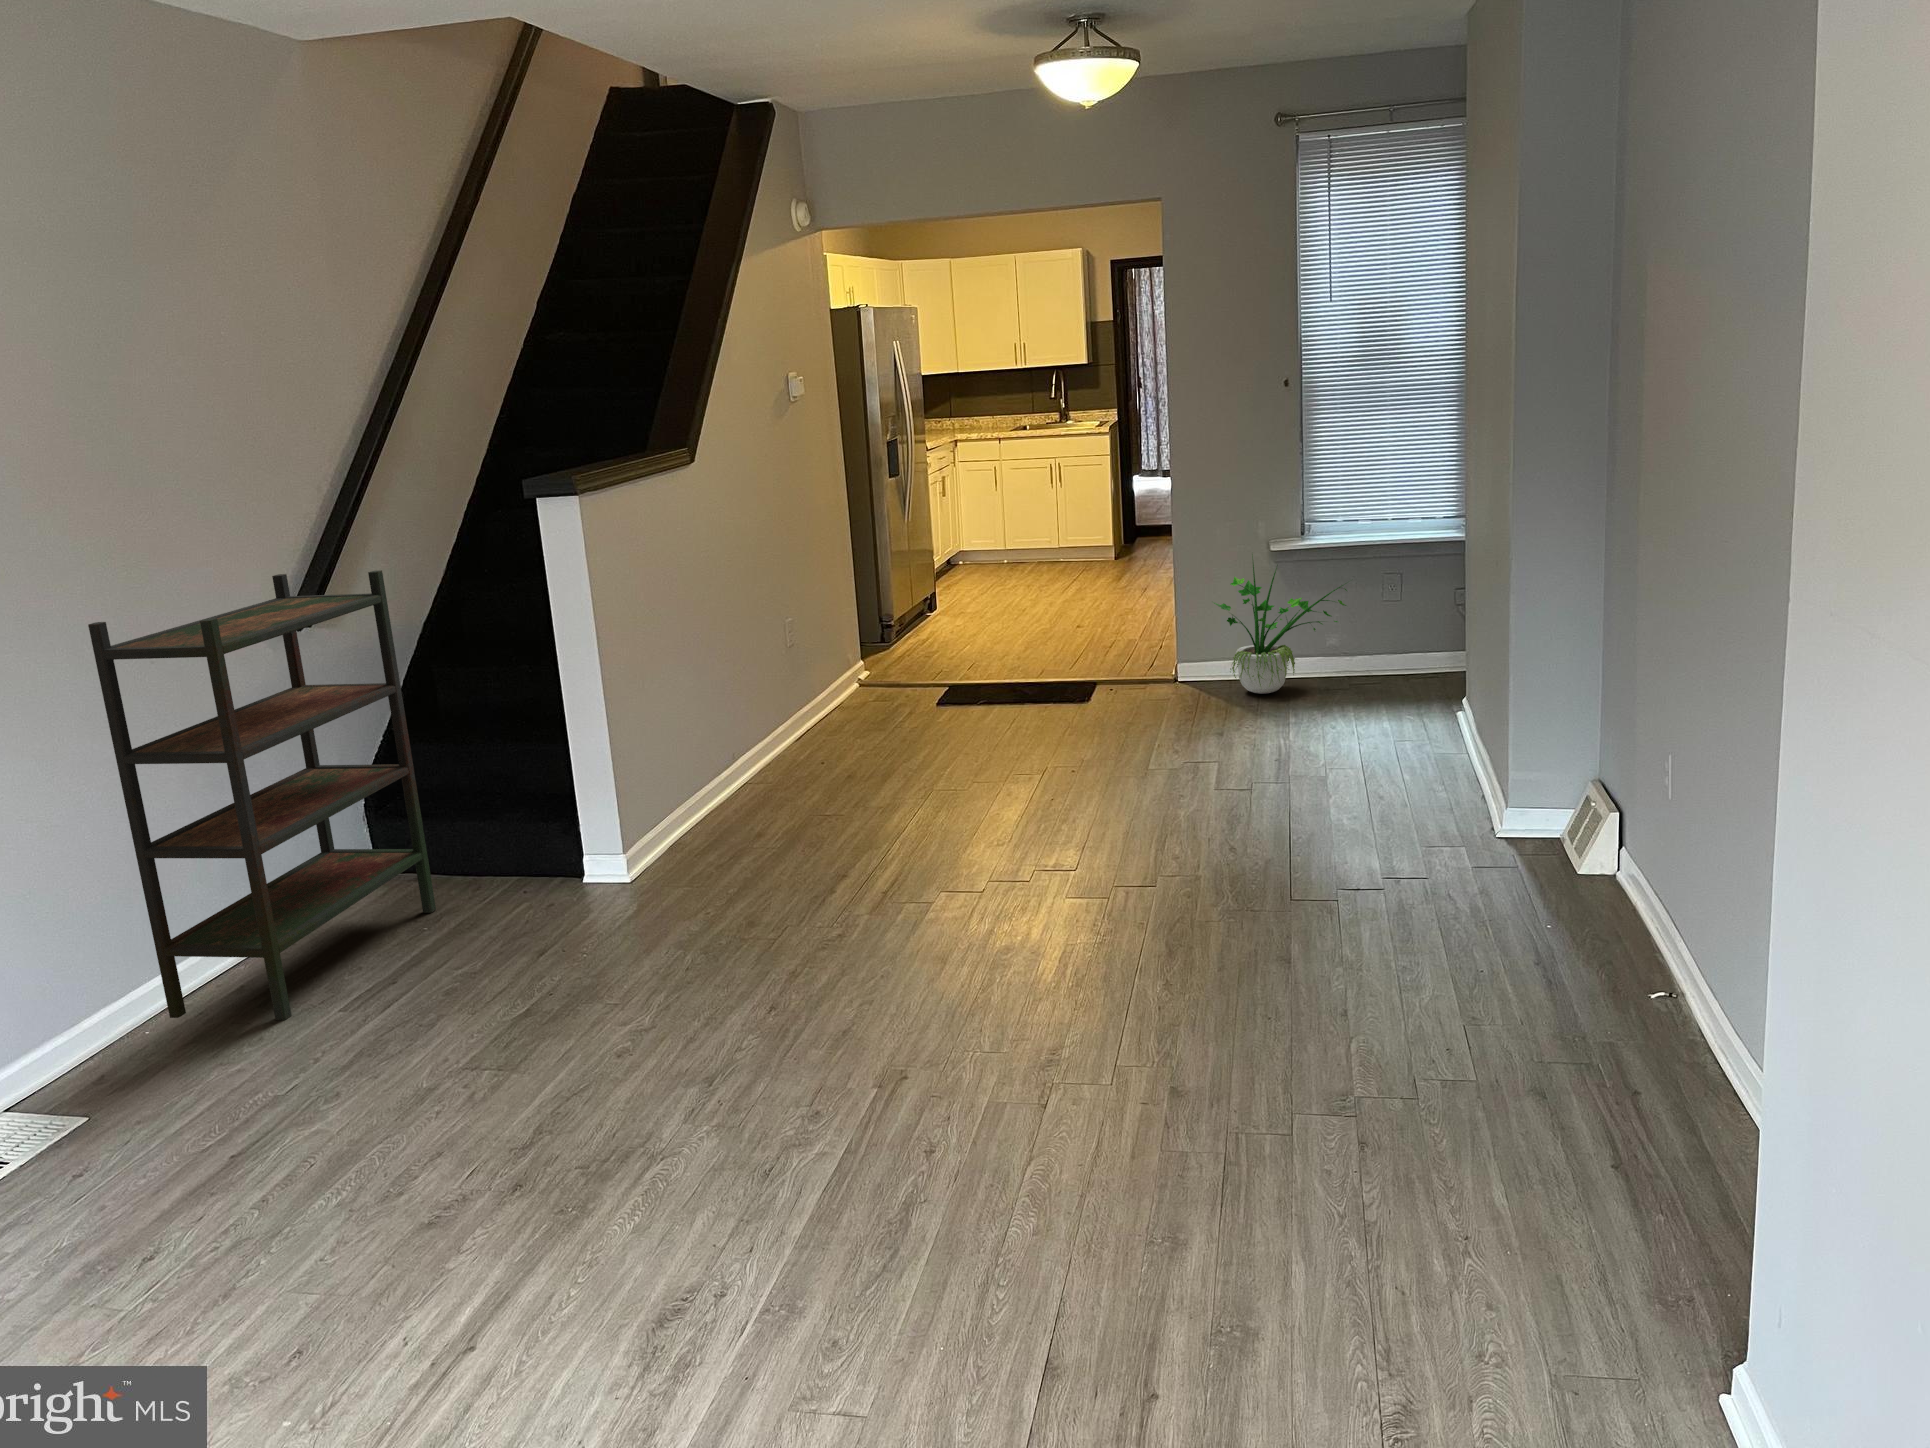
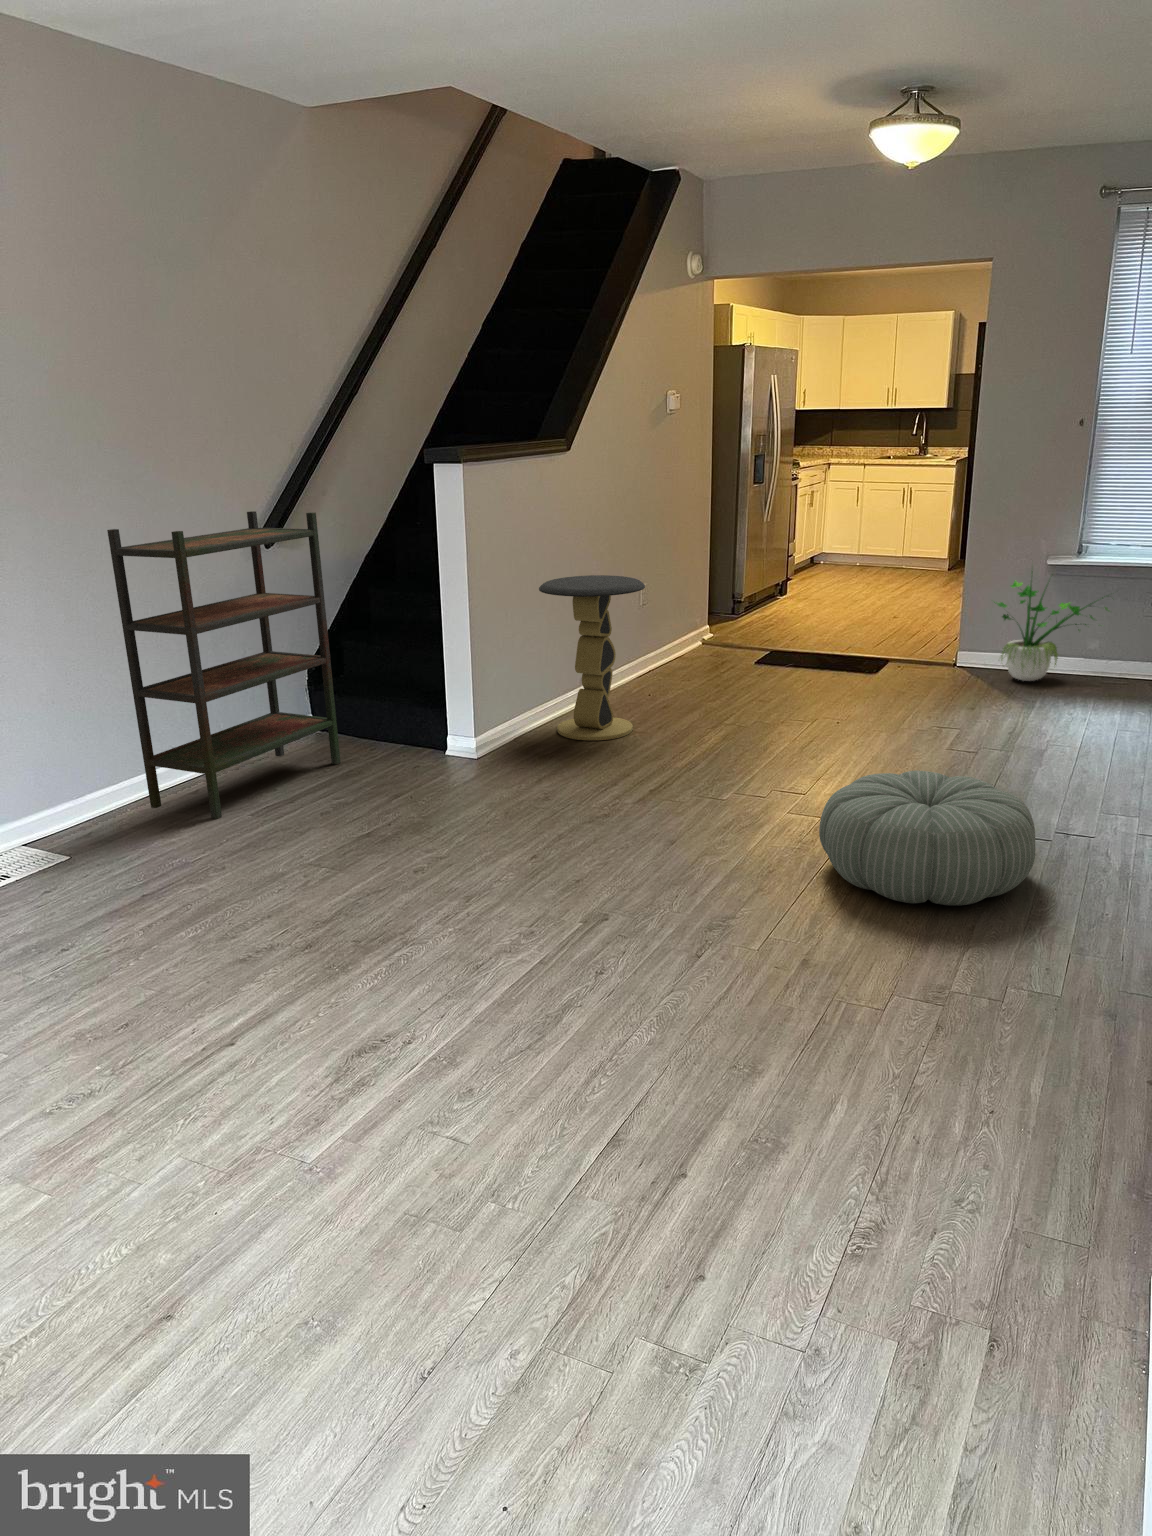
side table: none [685,616,824,834] -> present [539,575,645,741]
pouf: none [1132,829,1385,994] -> present [819,770,1035,905]

